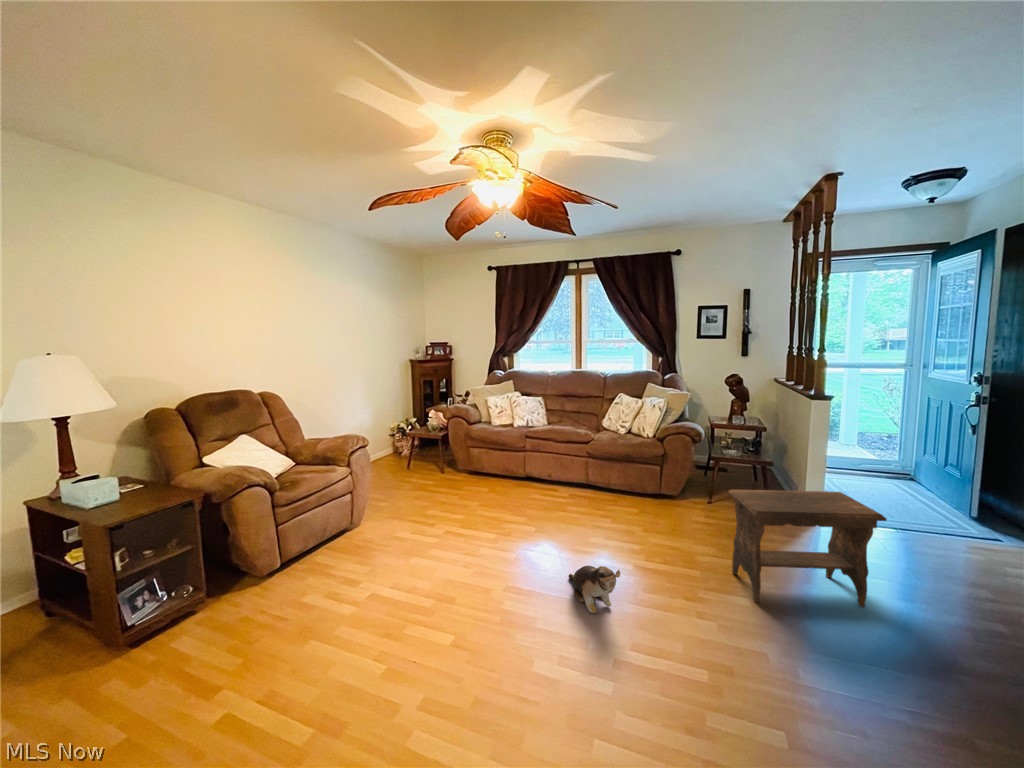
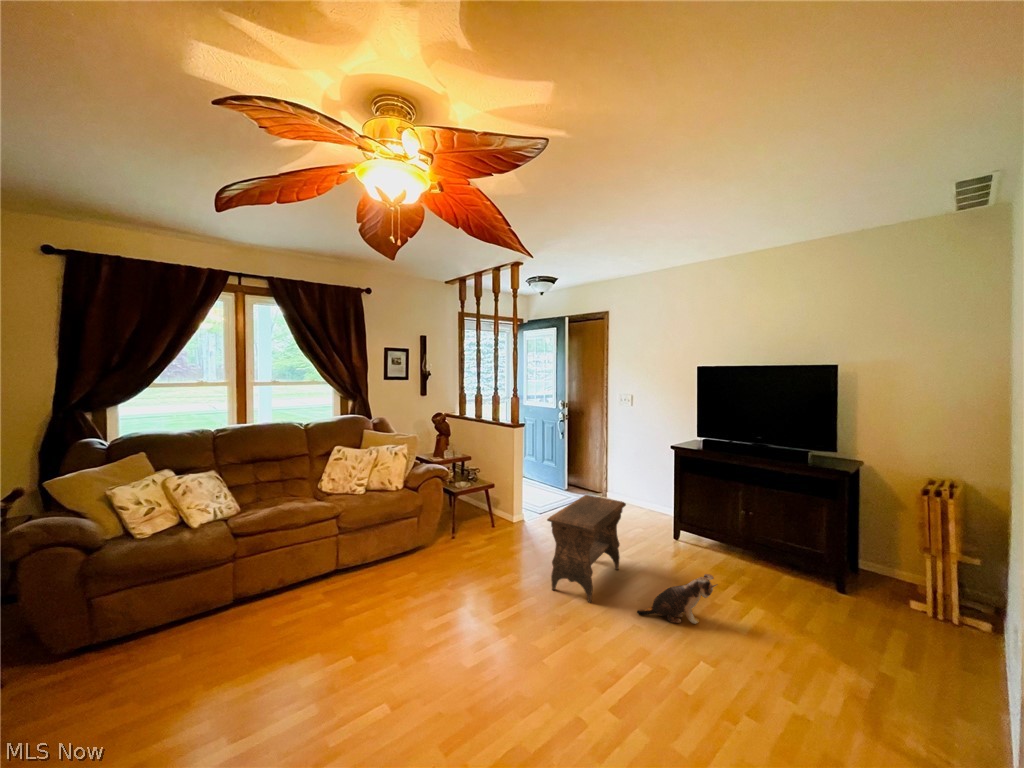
plush toy: present [569,566,620,613] -> present [637,574,718,624]

